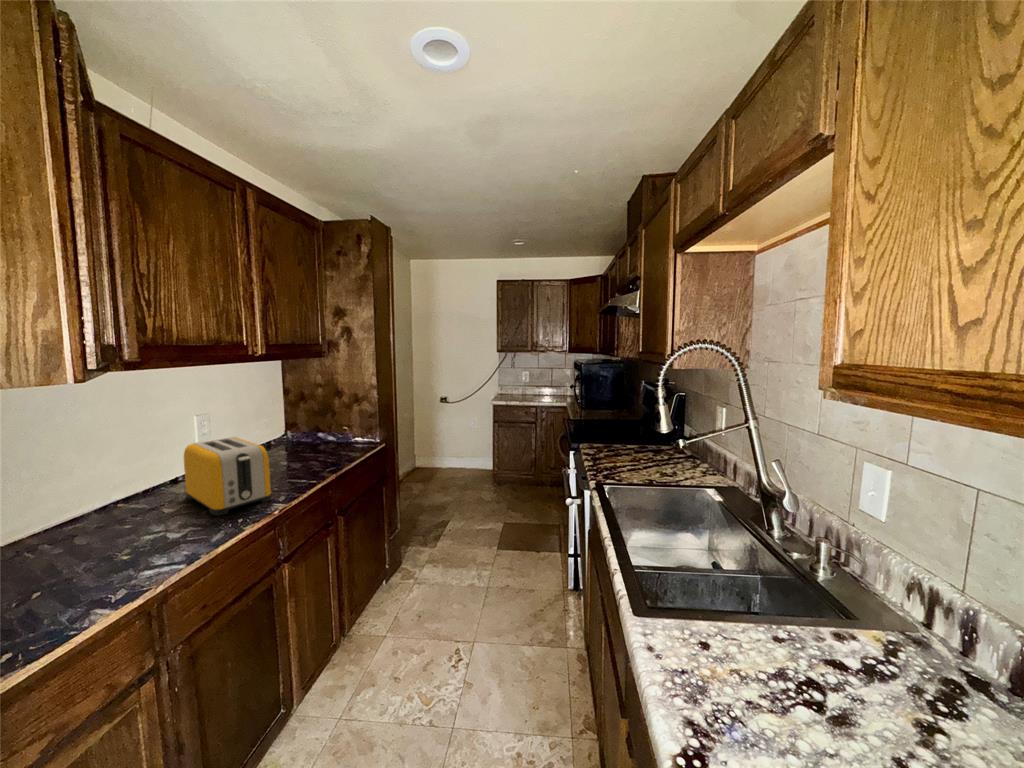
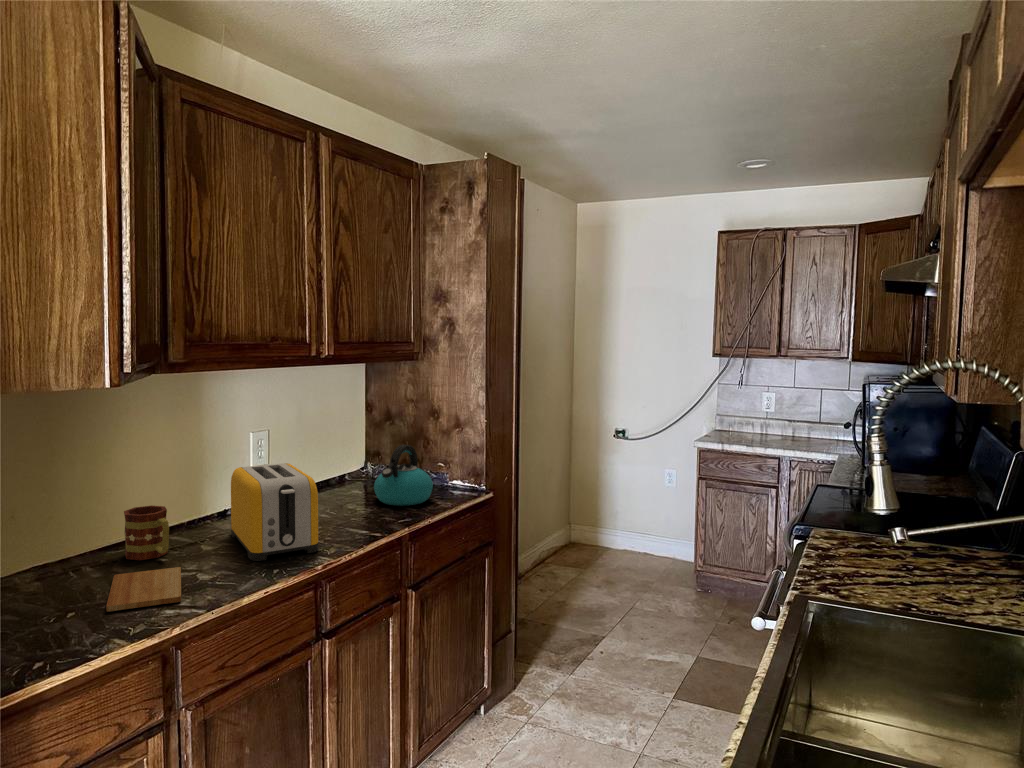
kettle: none [300,416,345,459] -> present [374,445,433,506]
mug: none [76,483,130,533] -> present [124,505,169,560]
cutting board: none [76,532,158,586] -> present [106,567,181,612]

